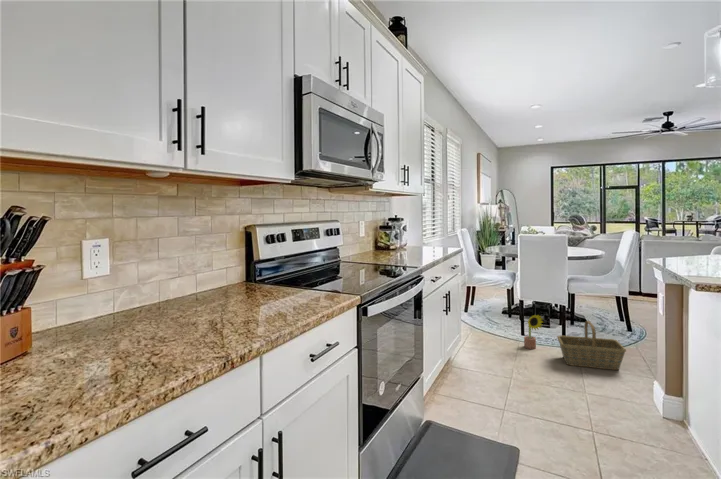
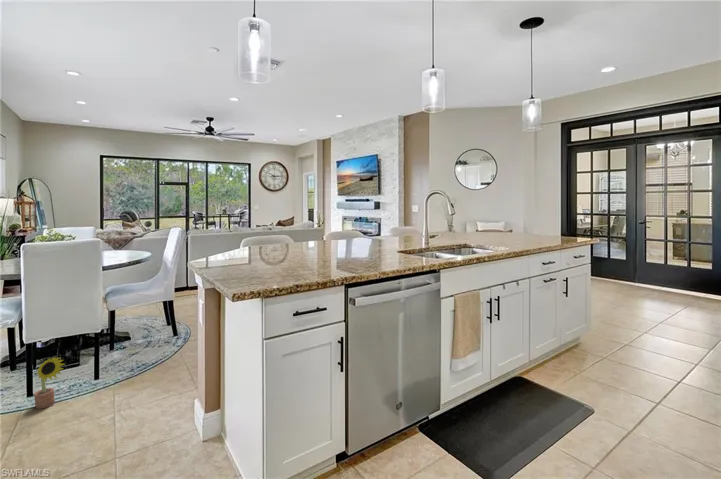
basket: present [558,321,626,370] -> none [85,348,167,414]

